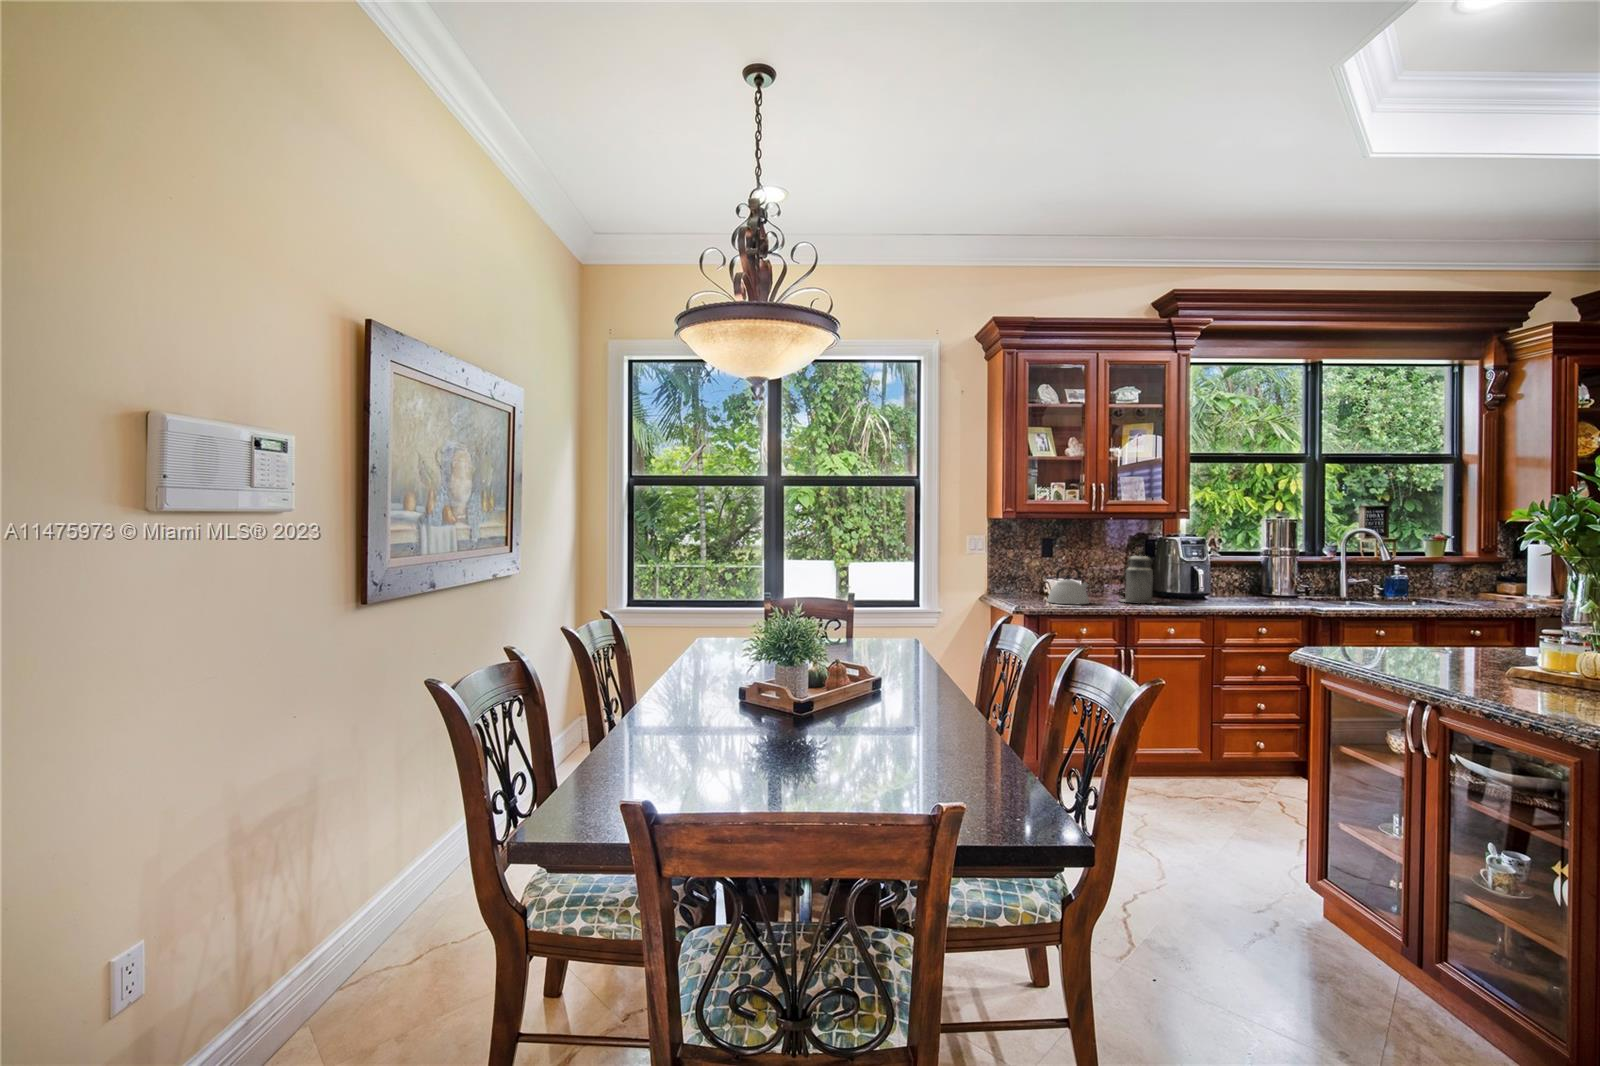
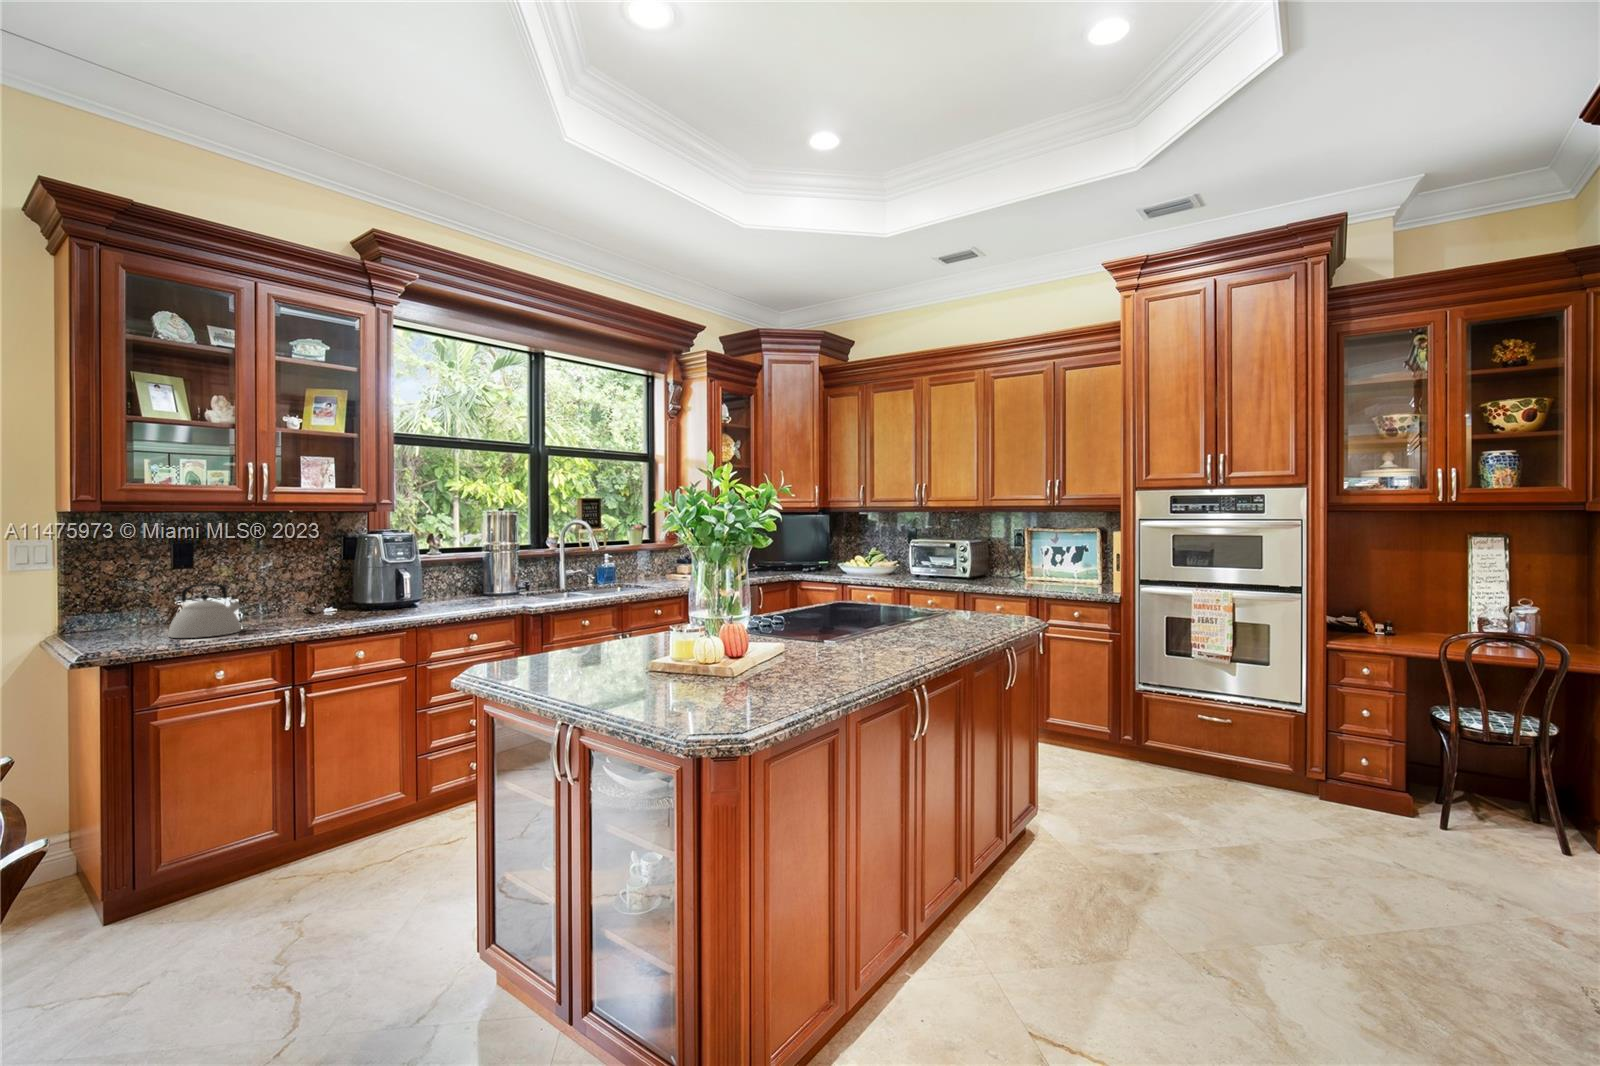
canister: present [1119,553,1154,603] -> none [291,555,347,623]

